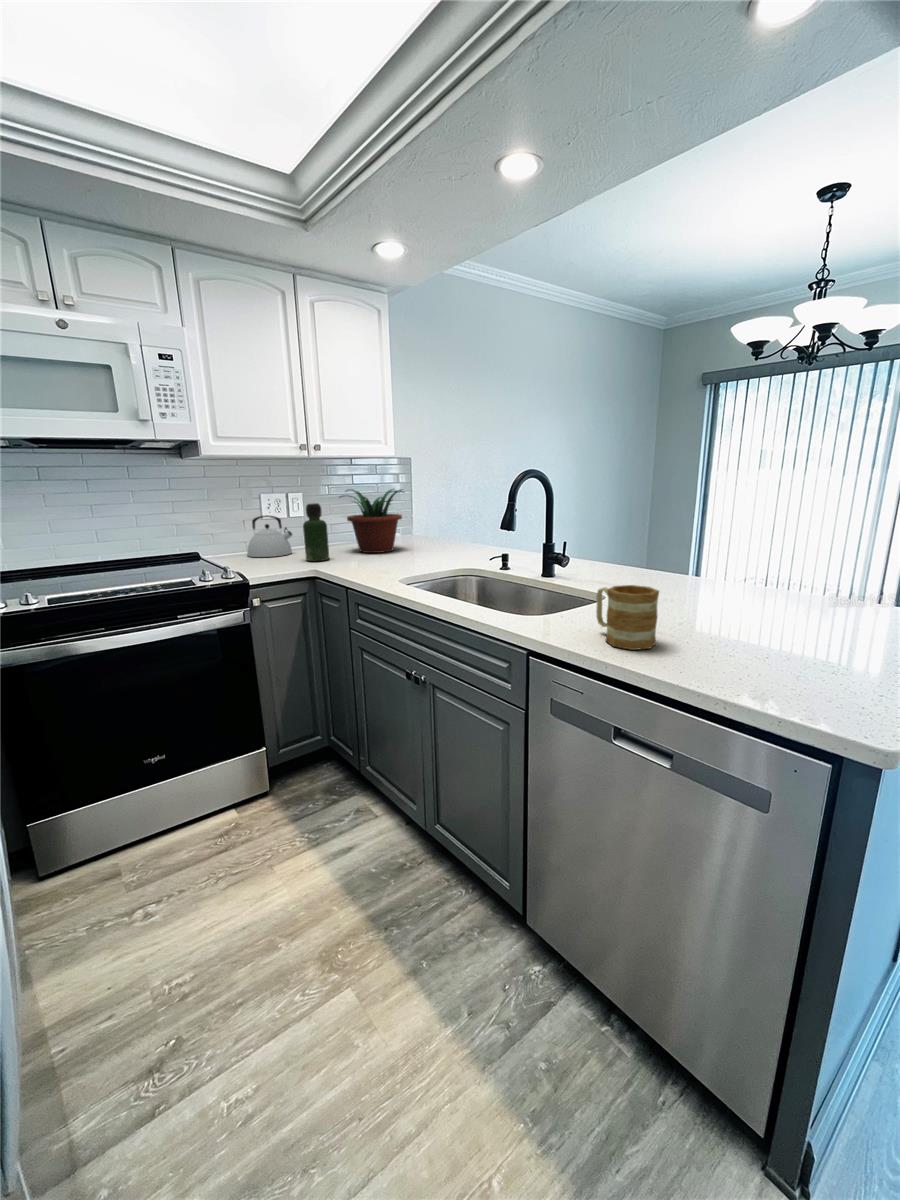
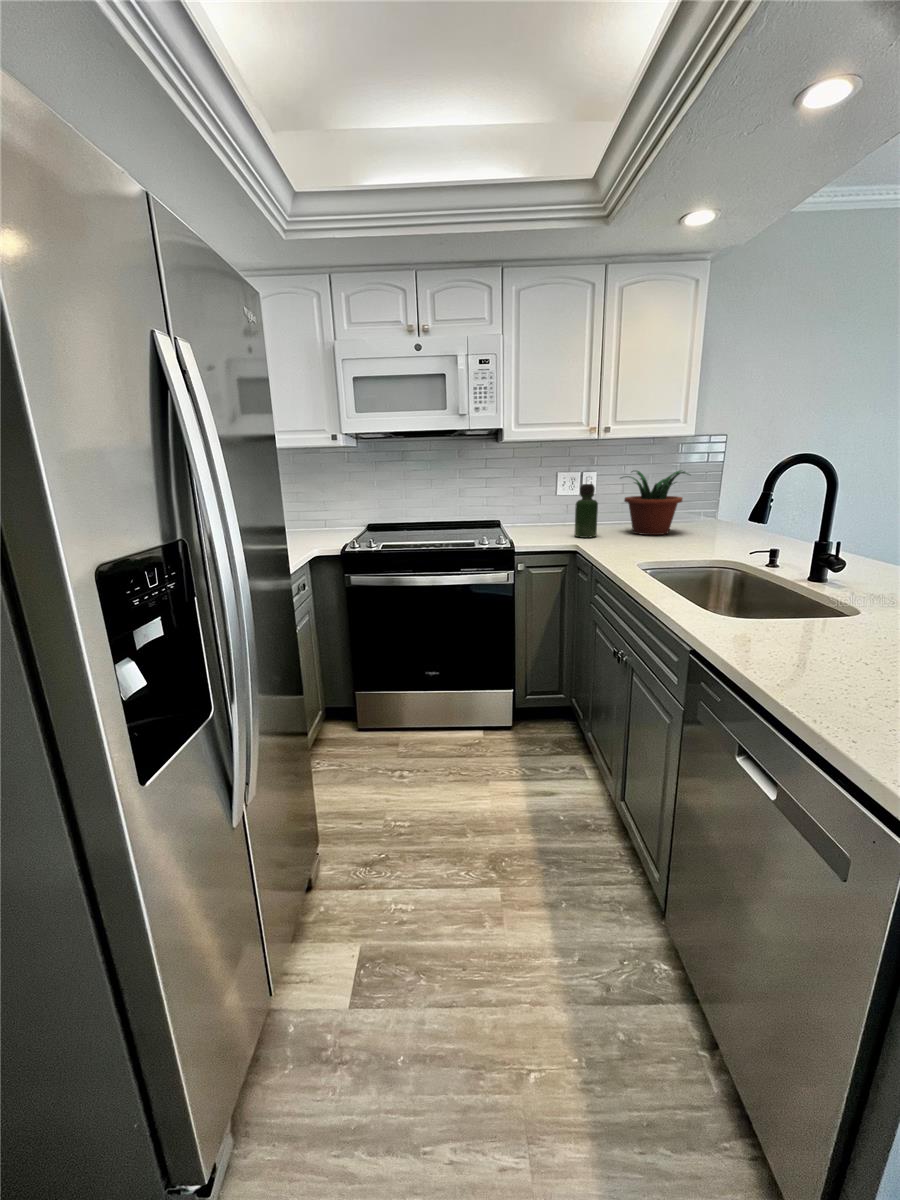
kettle: present [247,515,292,557] -> none [534,493,574,530]
mug: present [596,585,659,650] -> none [770,598,844,676]

